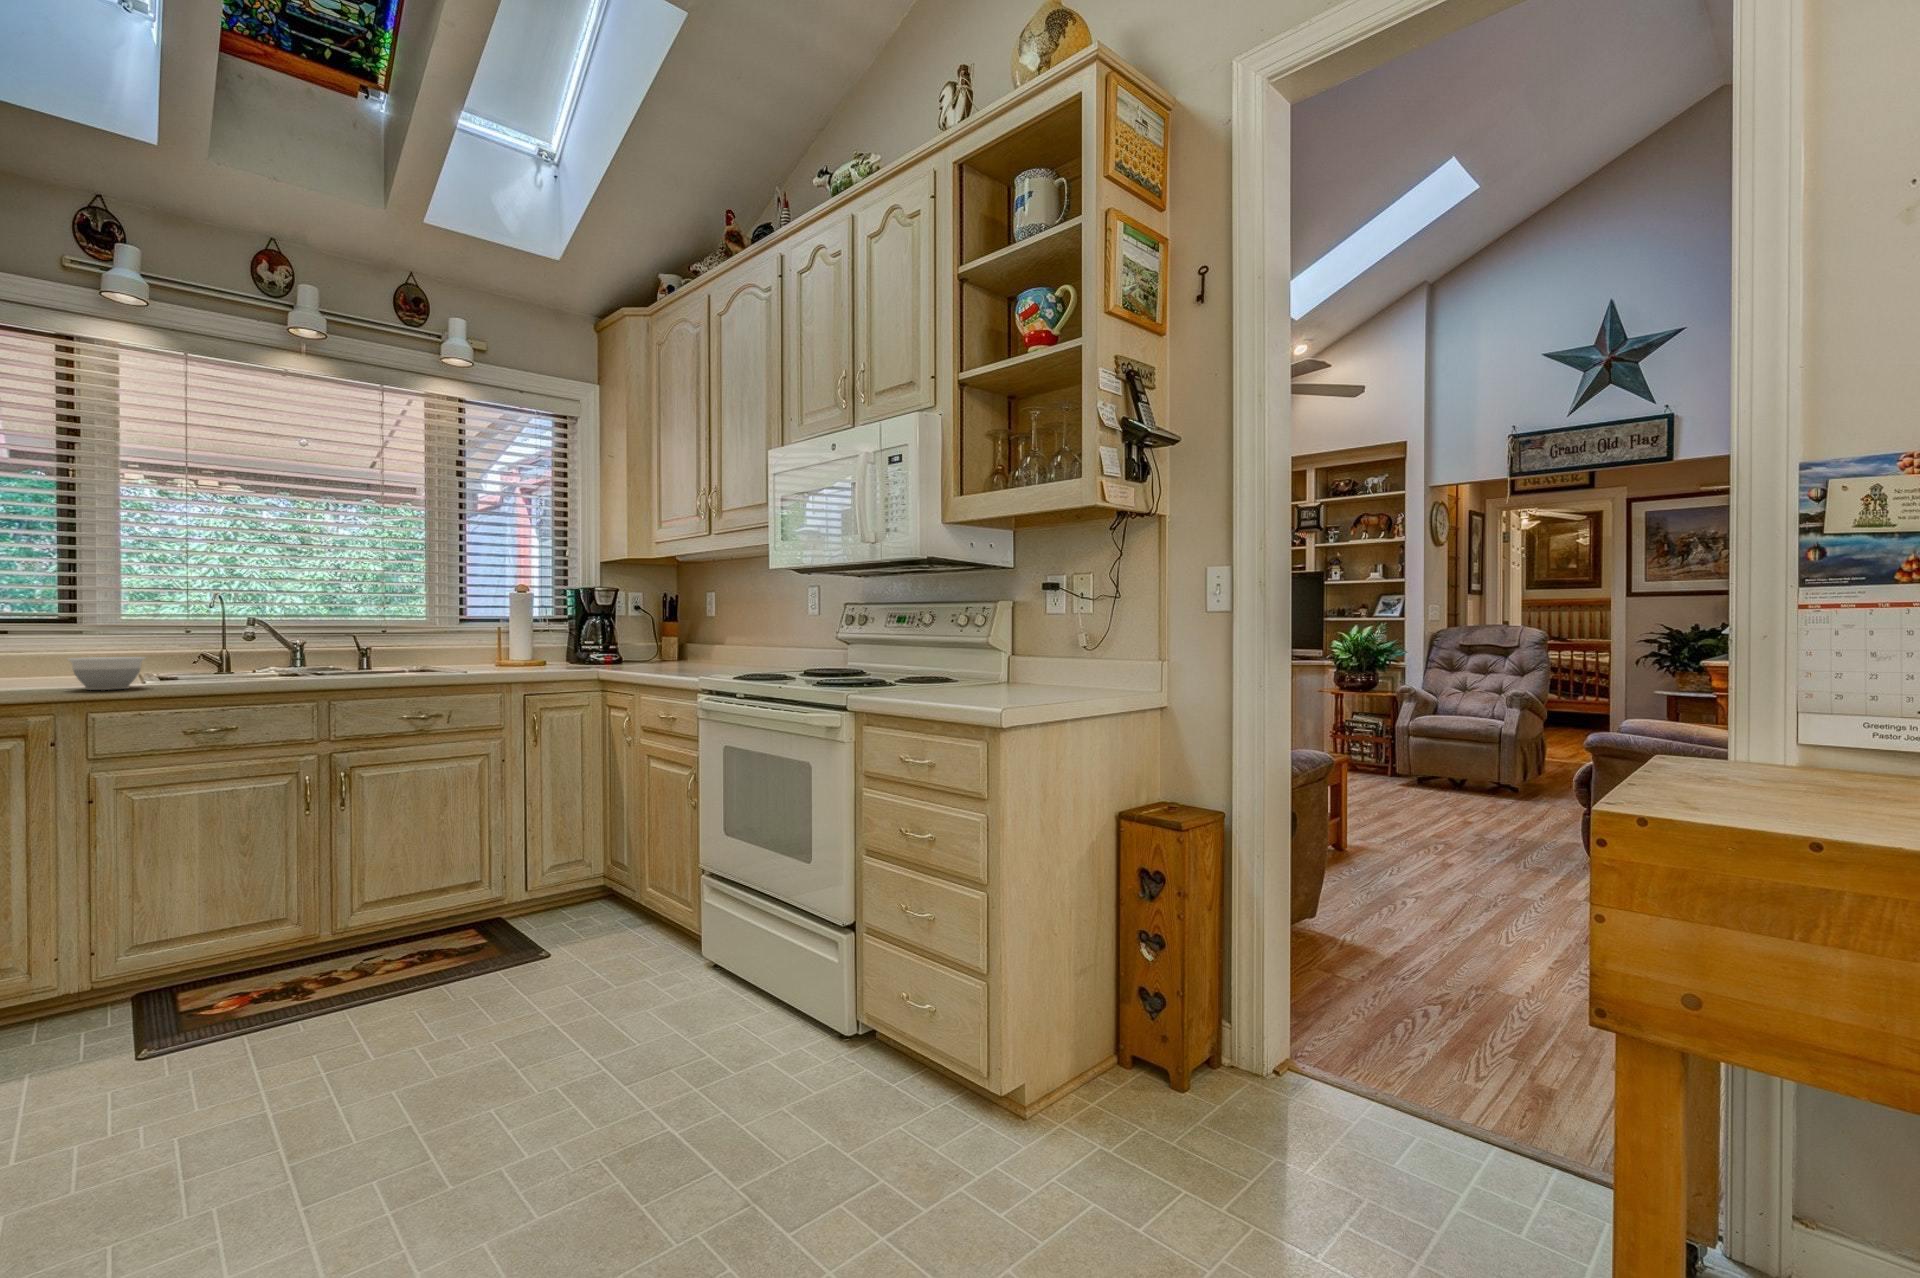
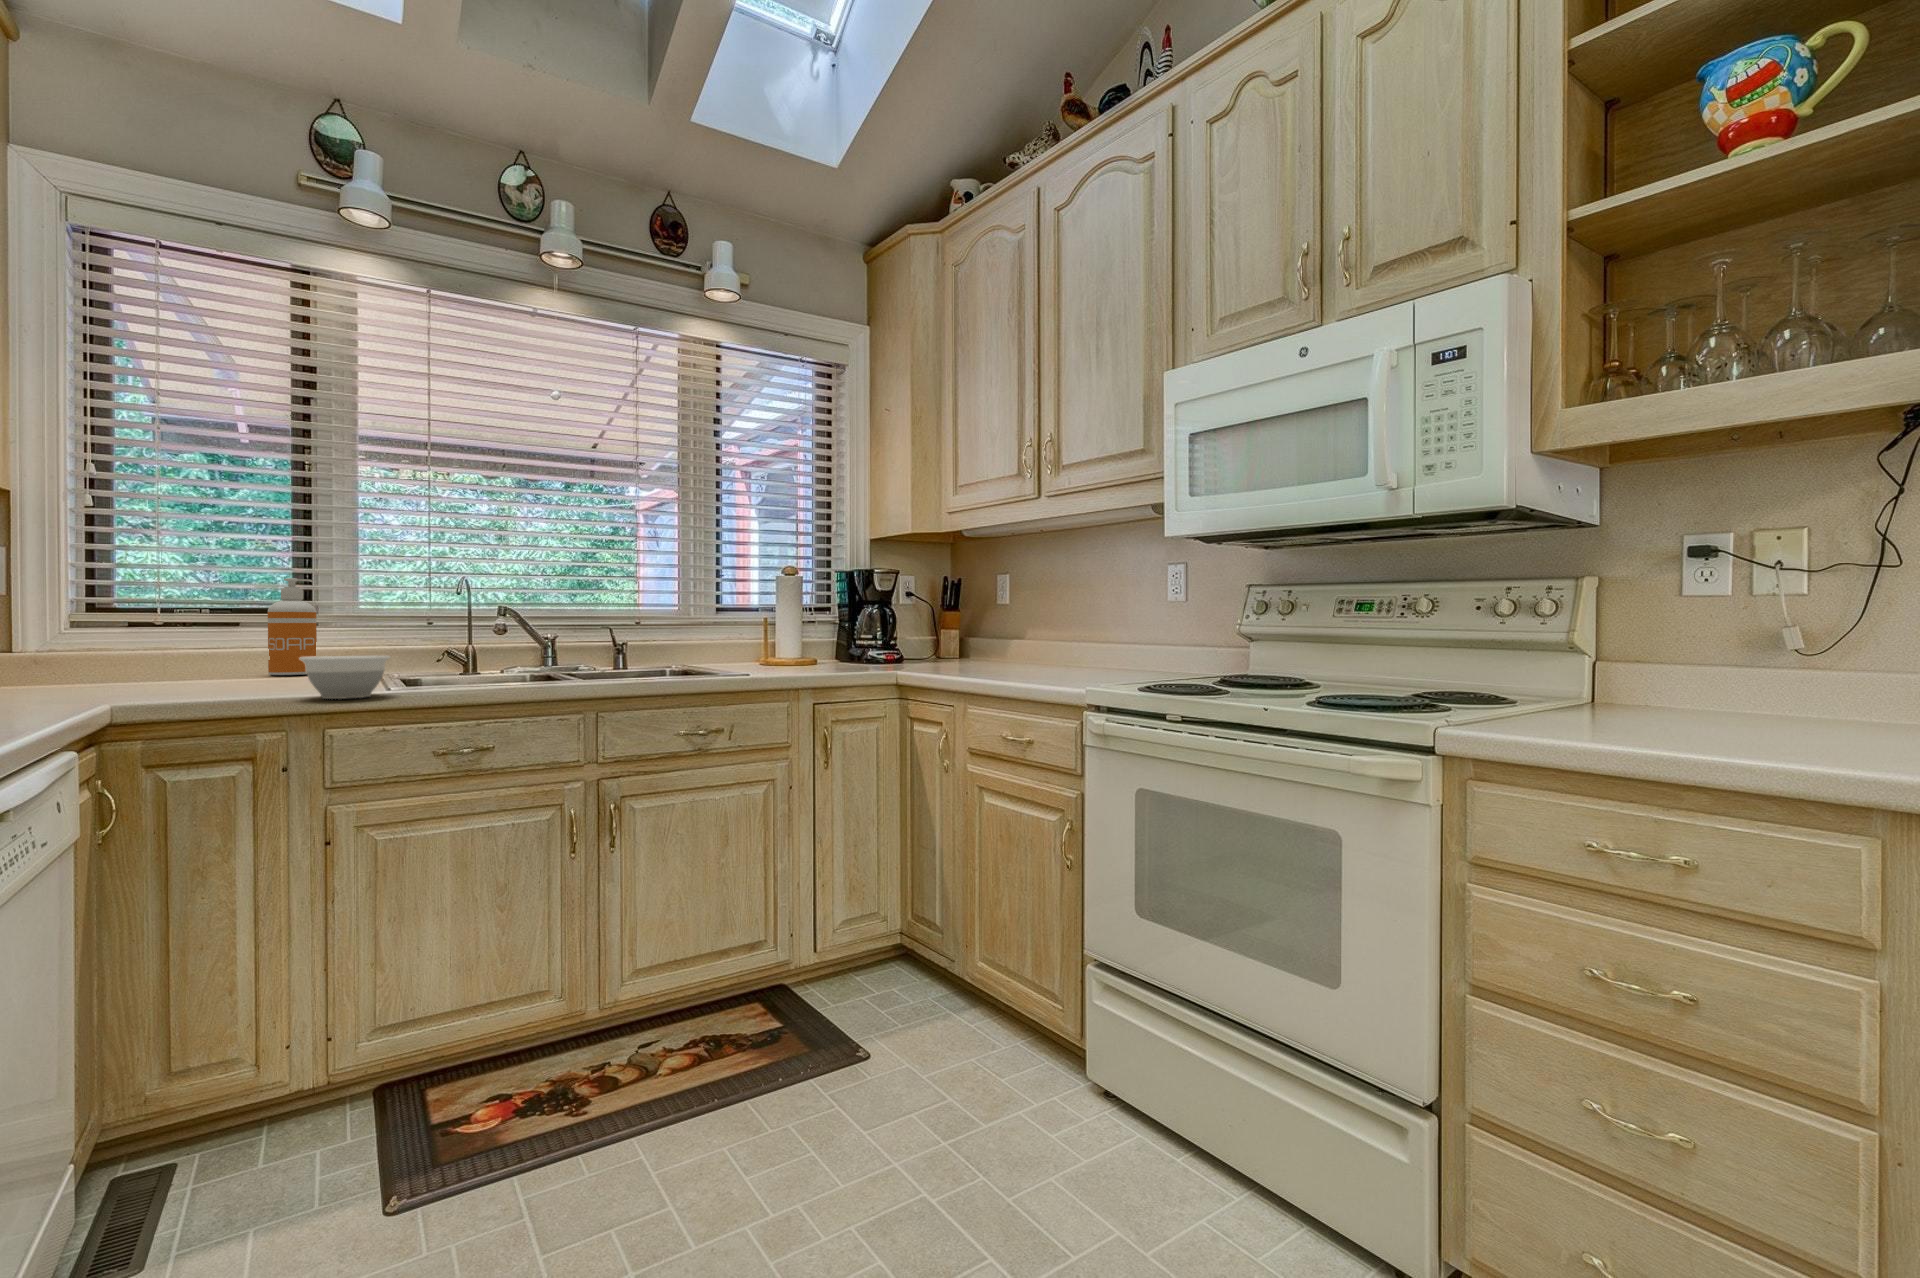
soap dispenser: none [34,593,80,673] -> present [268,578,317,675]

